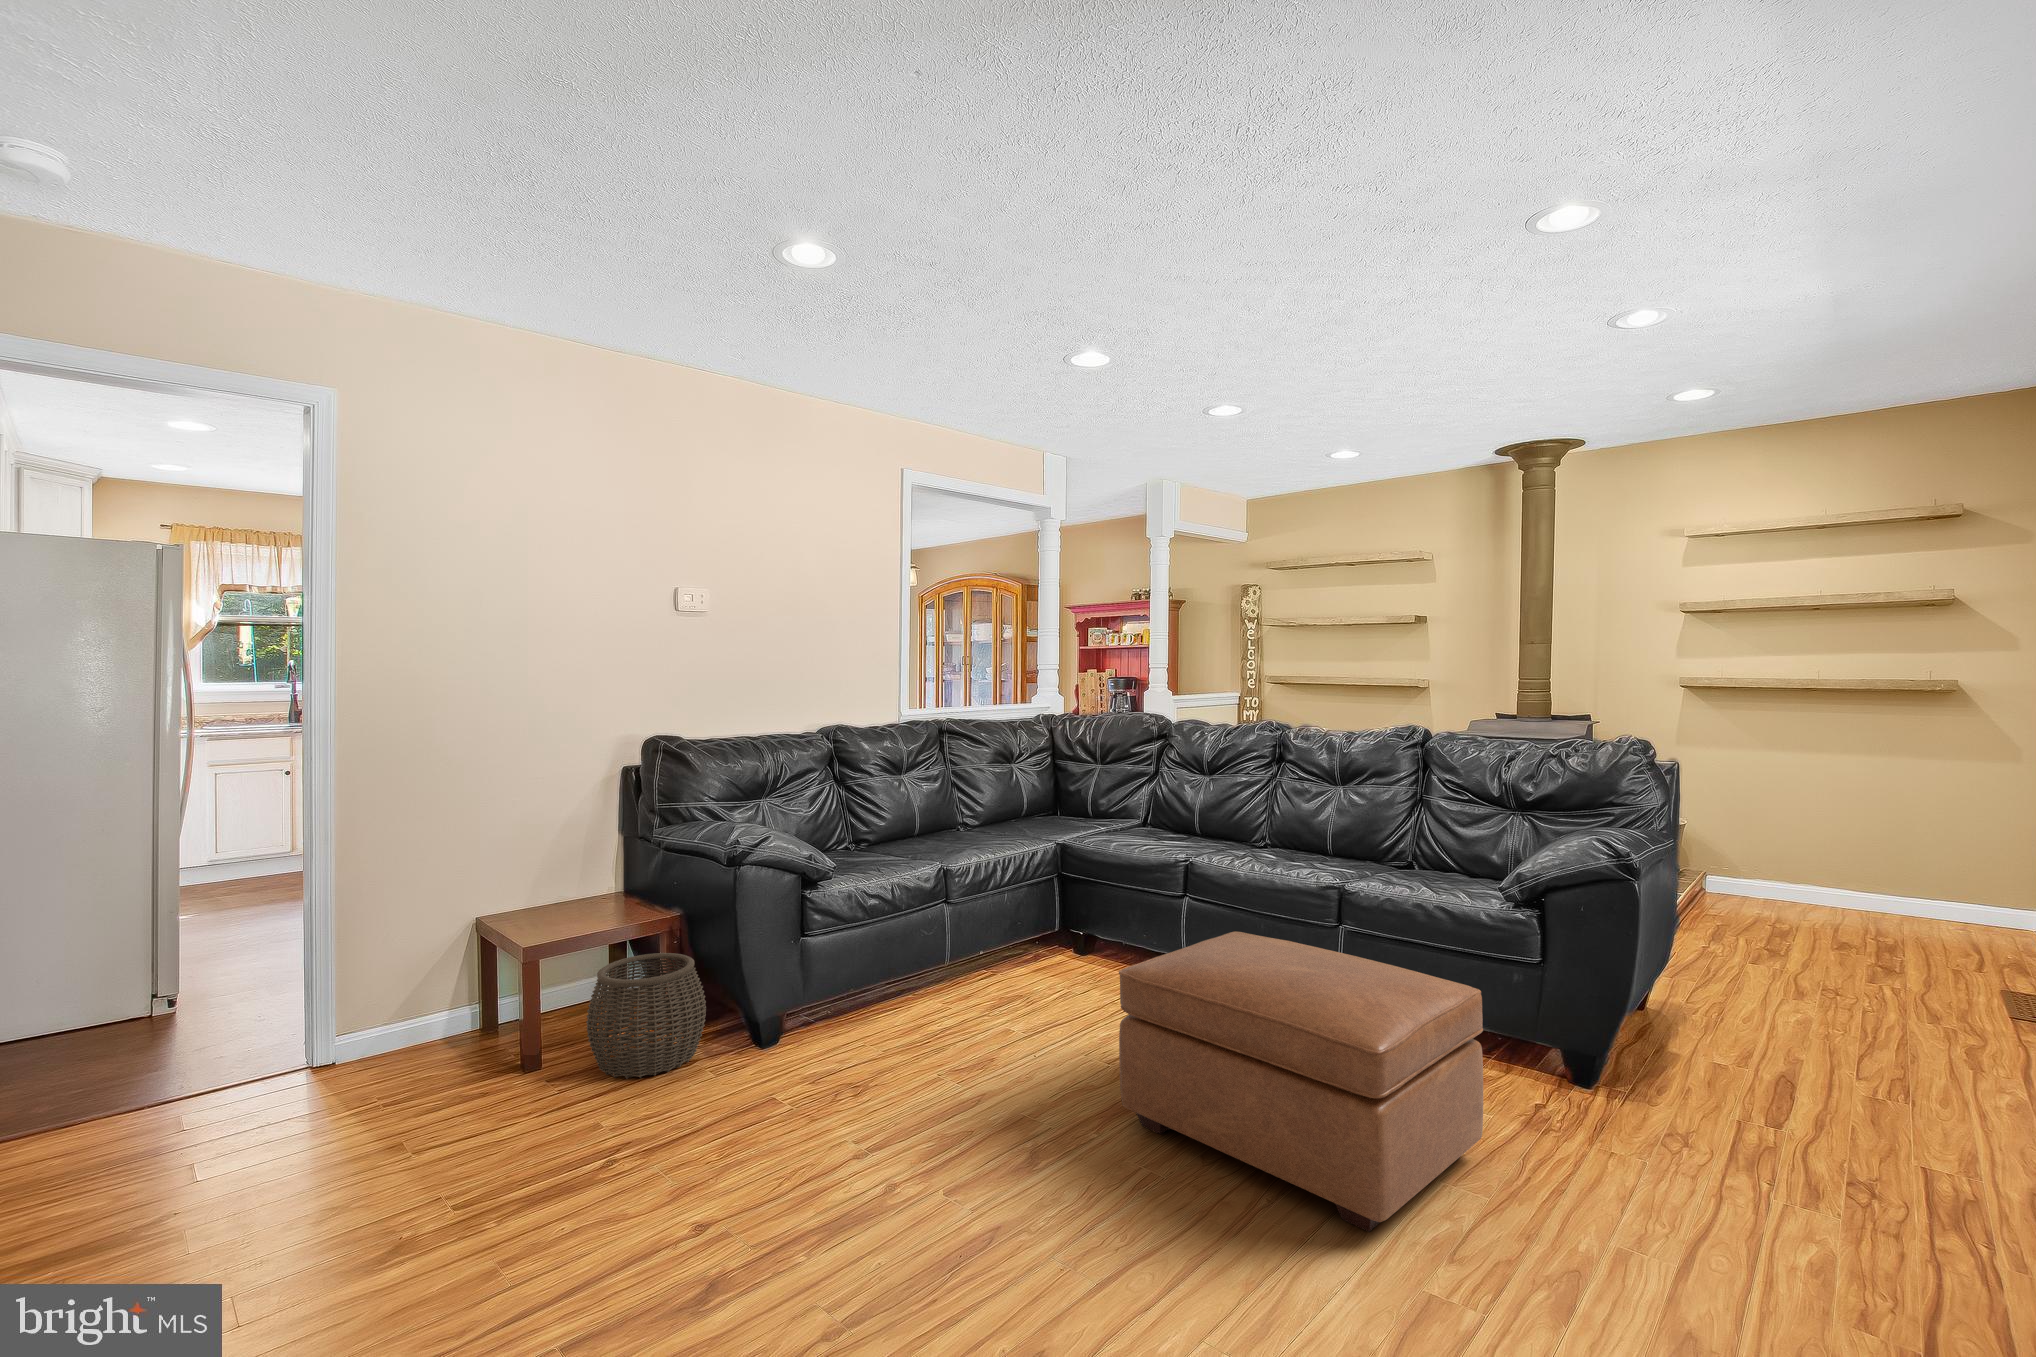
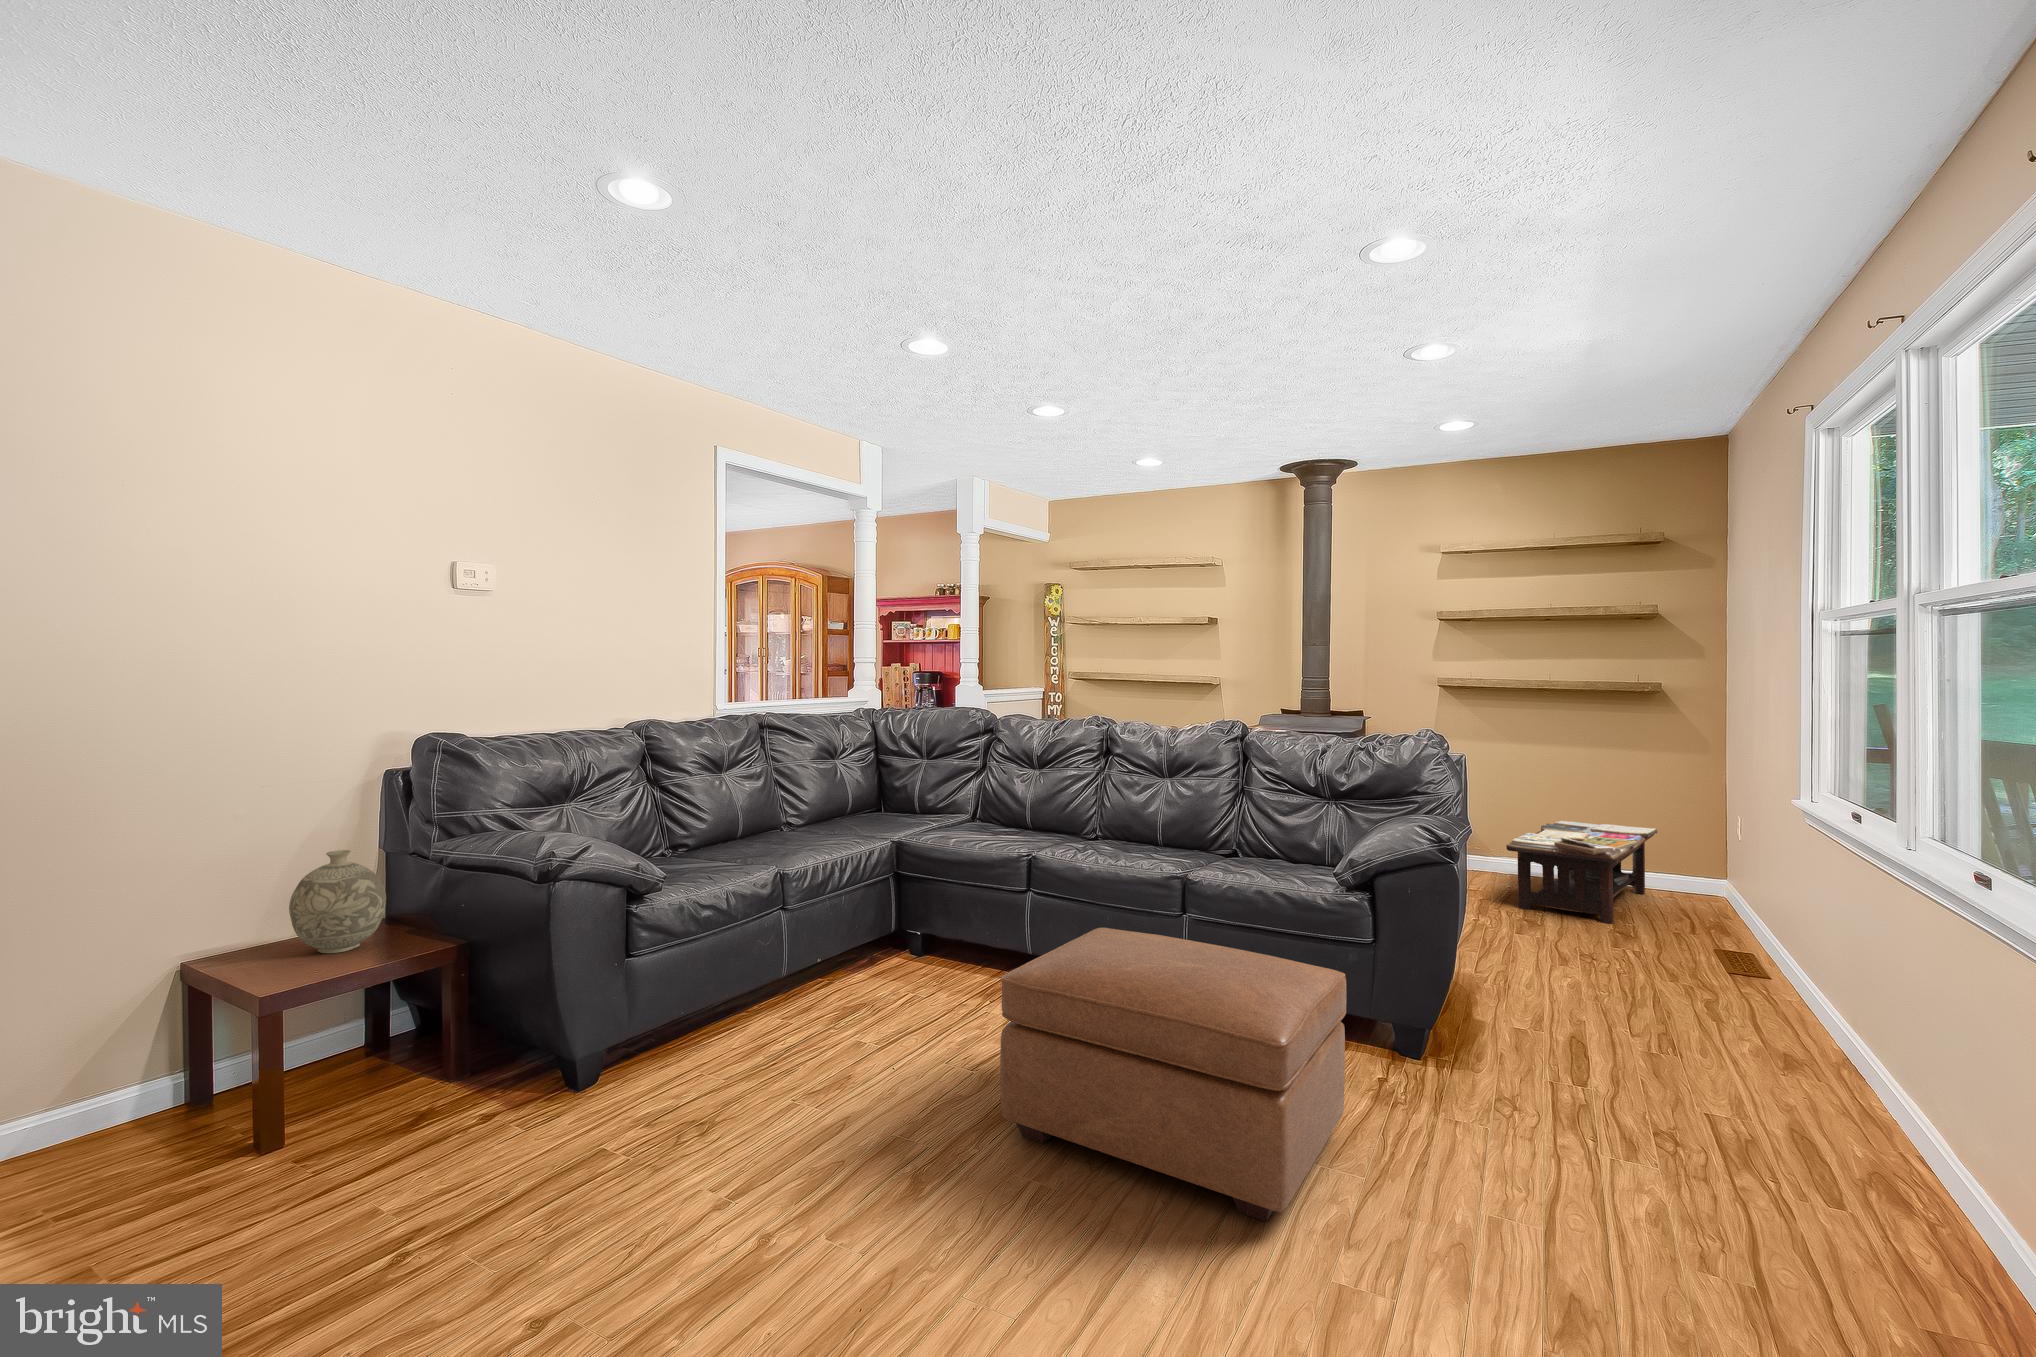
decorative vase: none [552,834,622,918] -> present [289,850,386,953]
coffee table: none [1770,844,1995,968] -> present [1506,821,1657,924]
woven basket: present [586,953,706,1079] -> none [344,989,505,1147]

